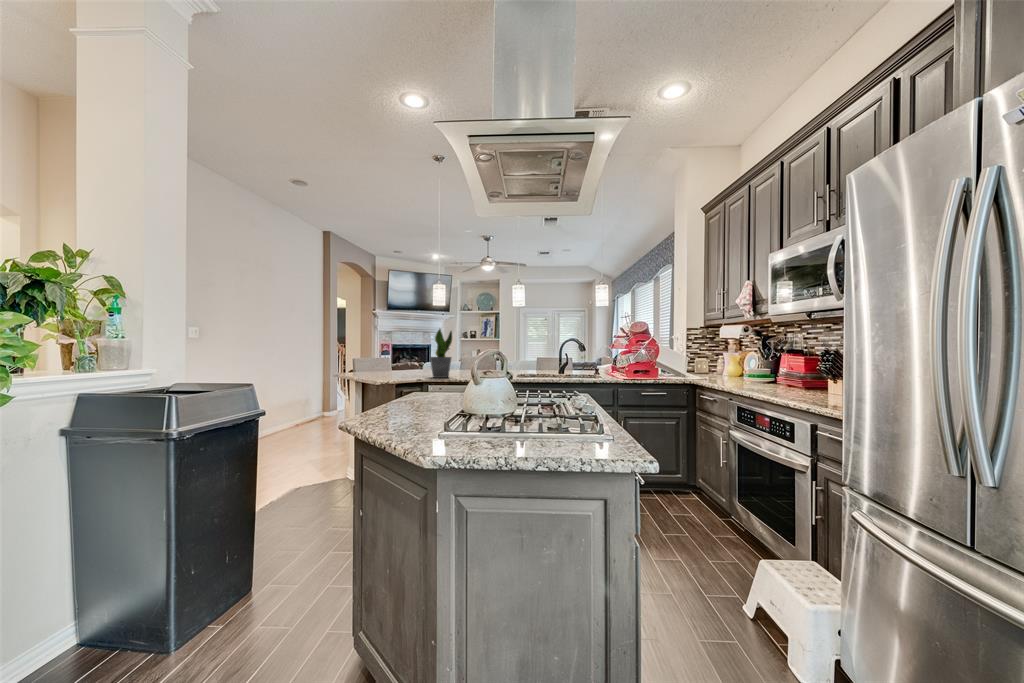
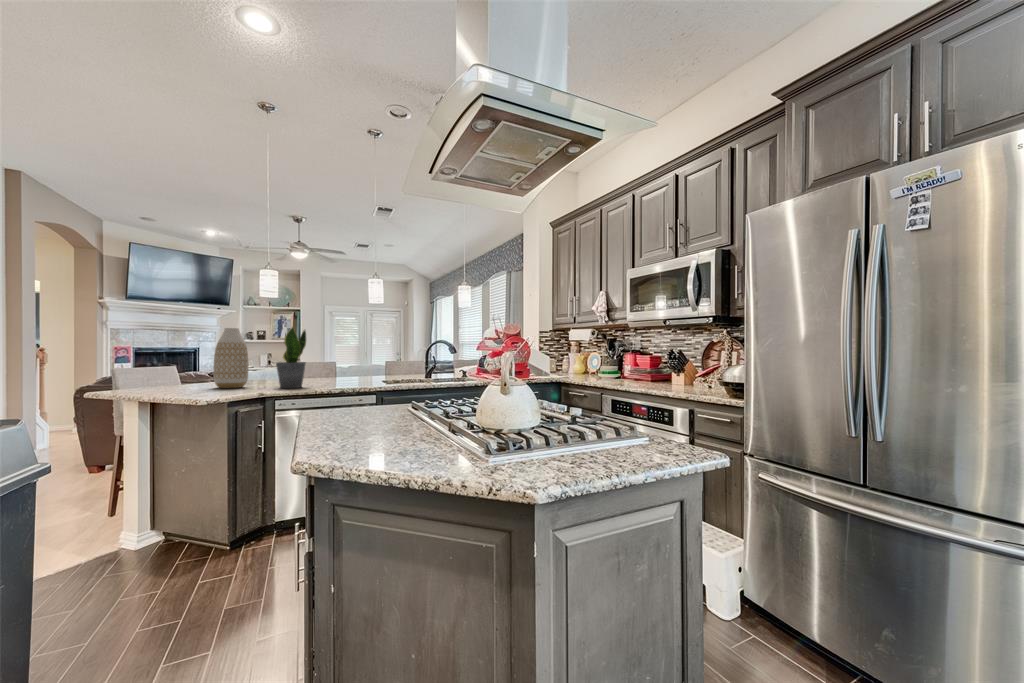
vase: none [391,330,414,376] -> present [214,328,248,388]

